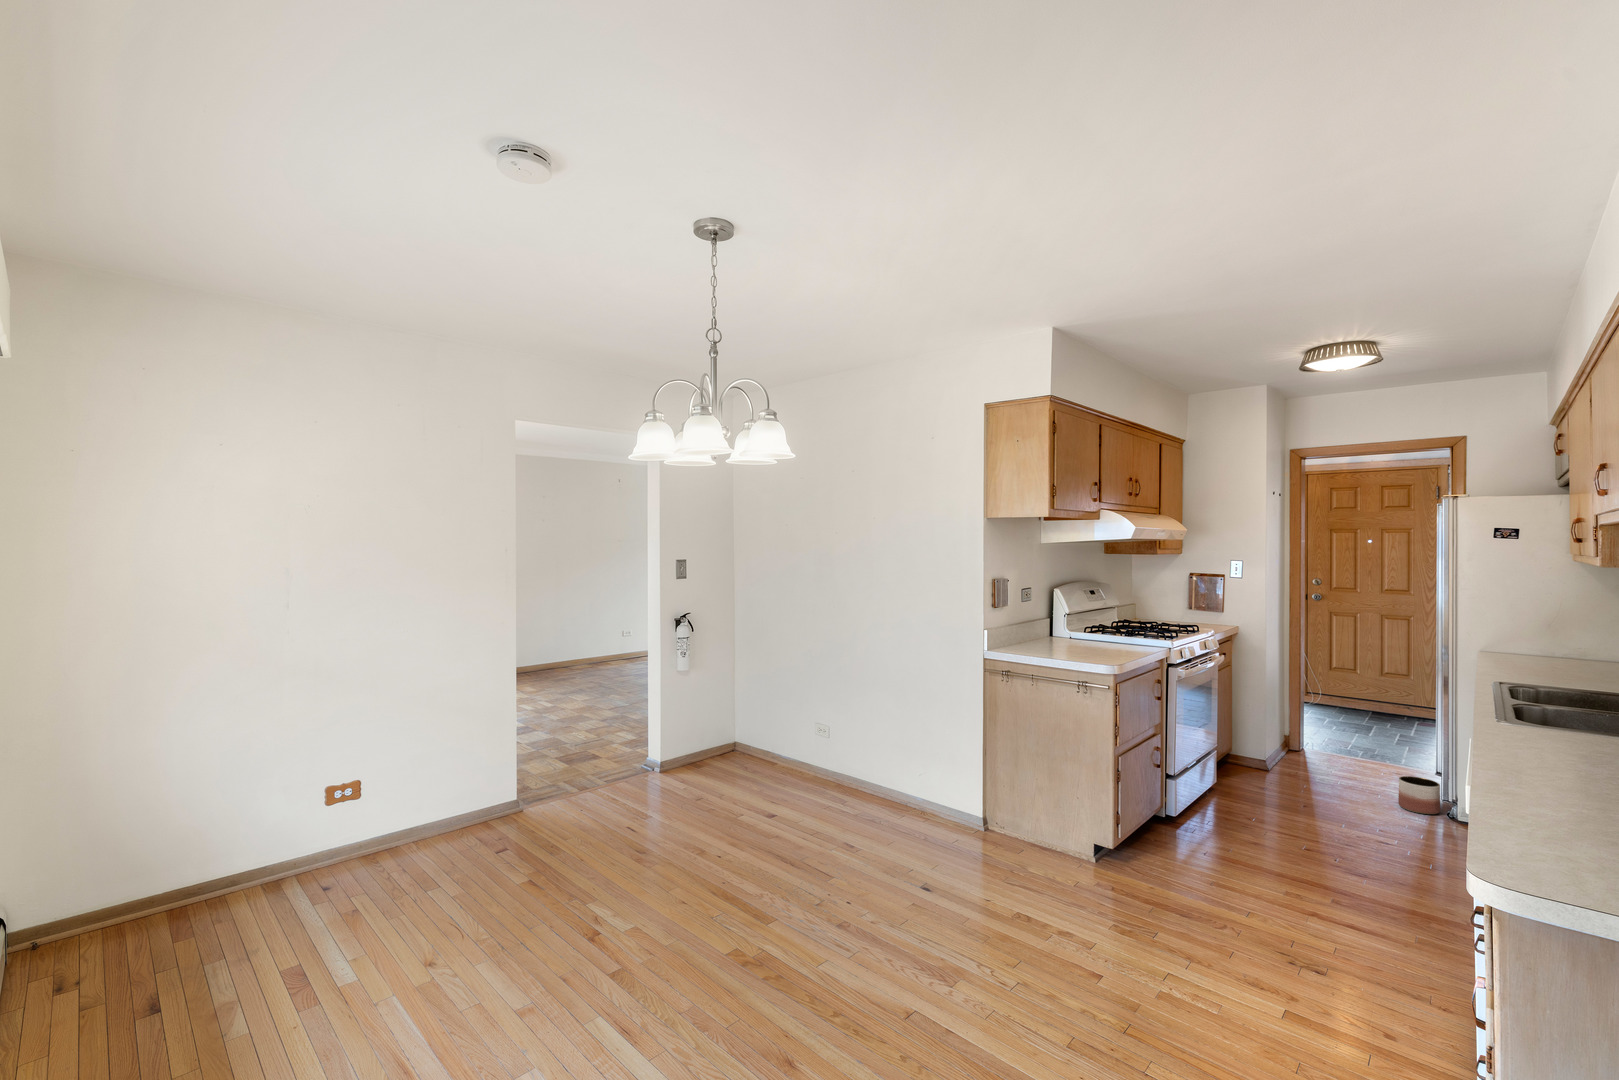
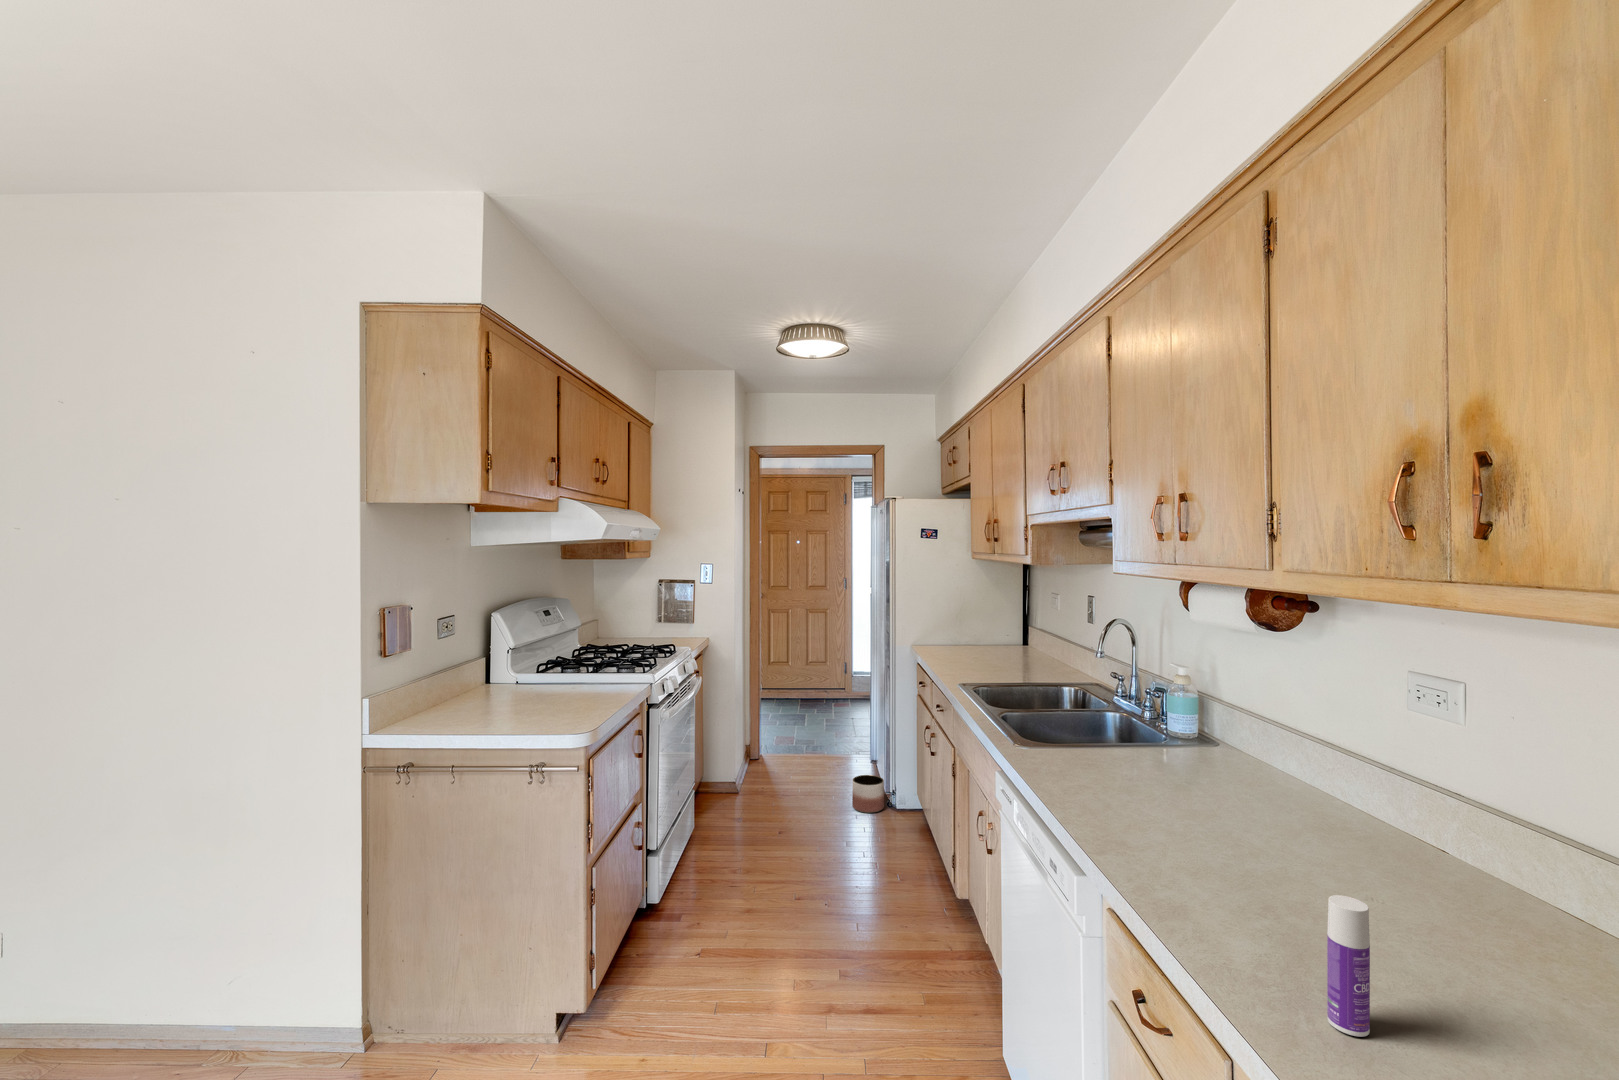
bottle: none [1545,759,1575,840] -> present [1327,895,1370,1037]

